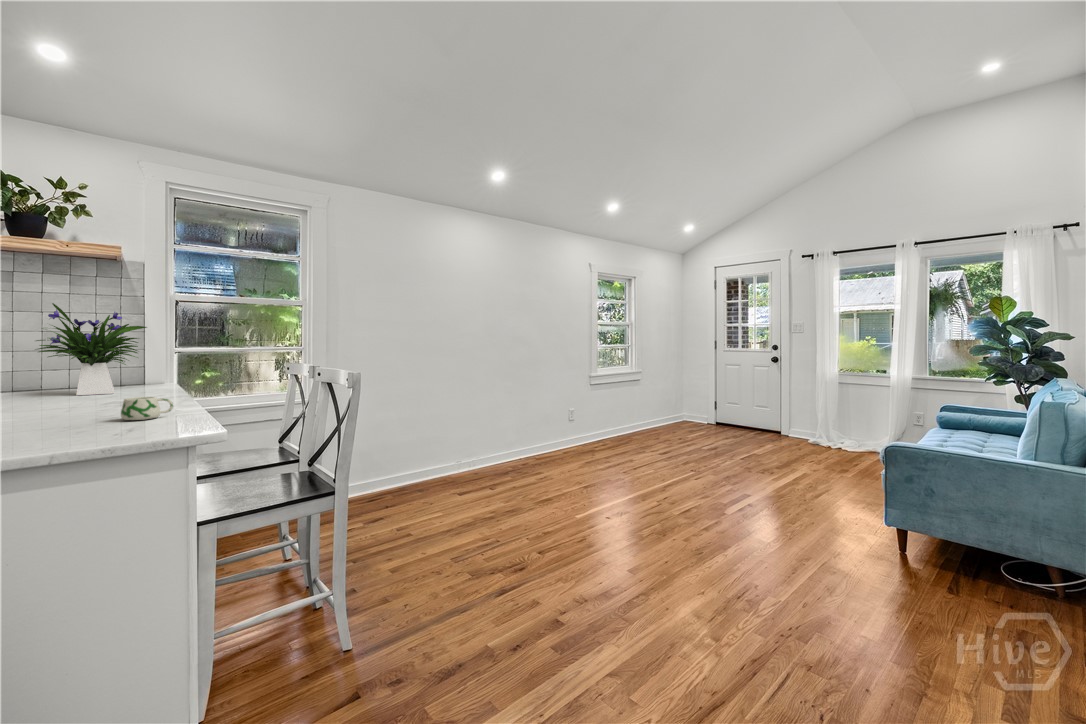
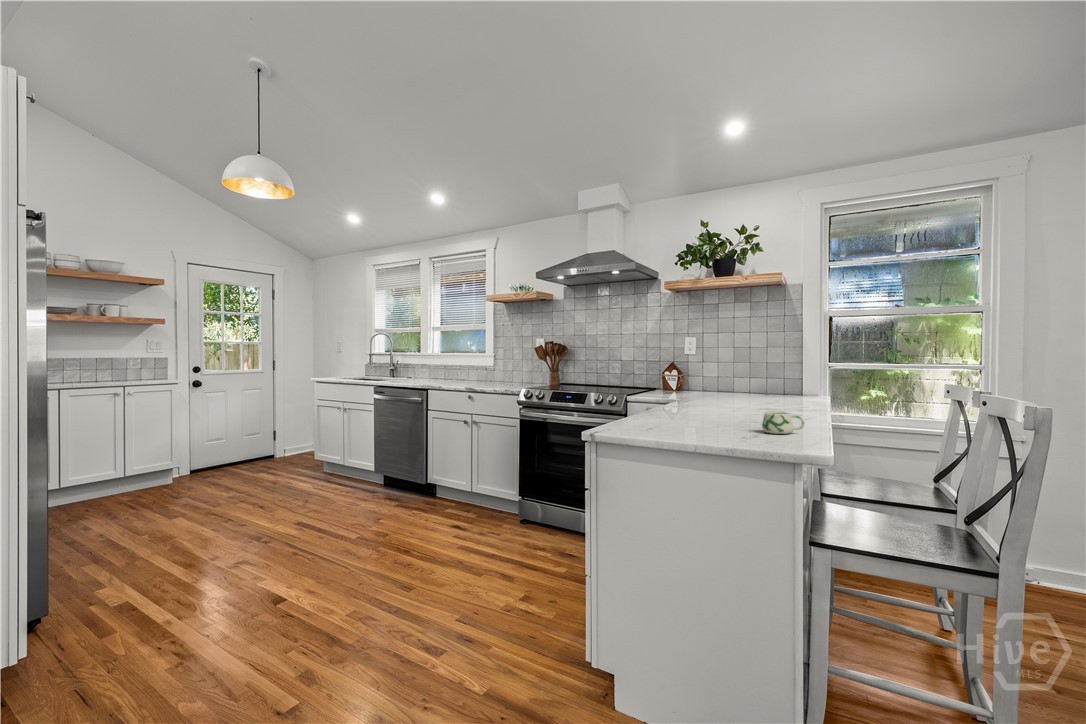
flower arrangement: present [36,303,147,395] -> none [723,328,801,405]

